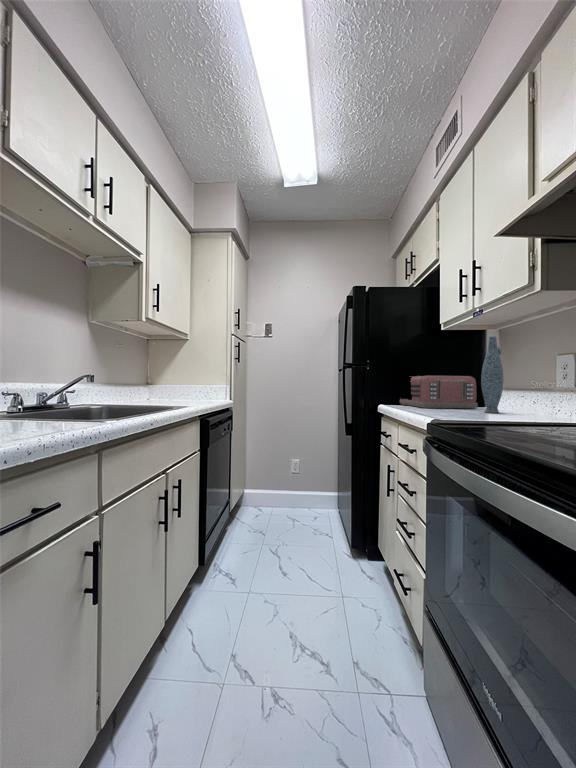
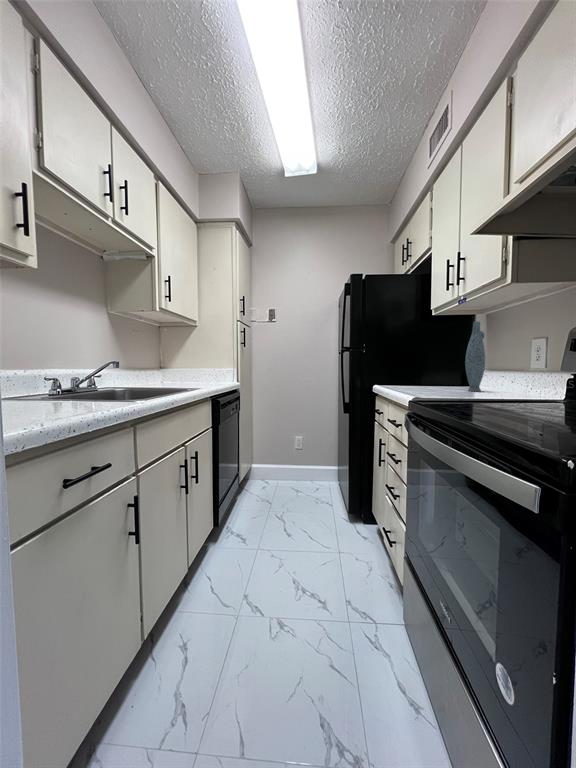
toaster: present [400,375,478,408] -> none [395,357,465,387]

